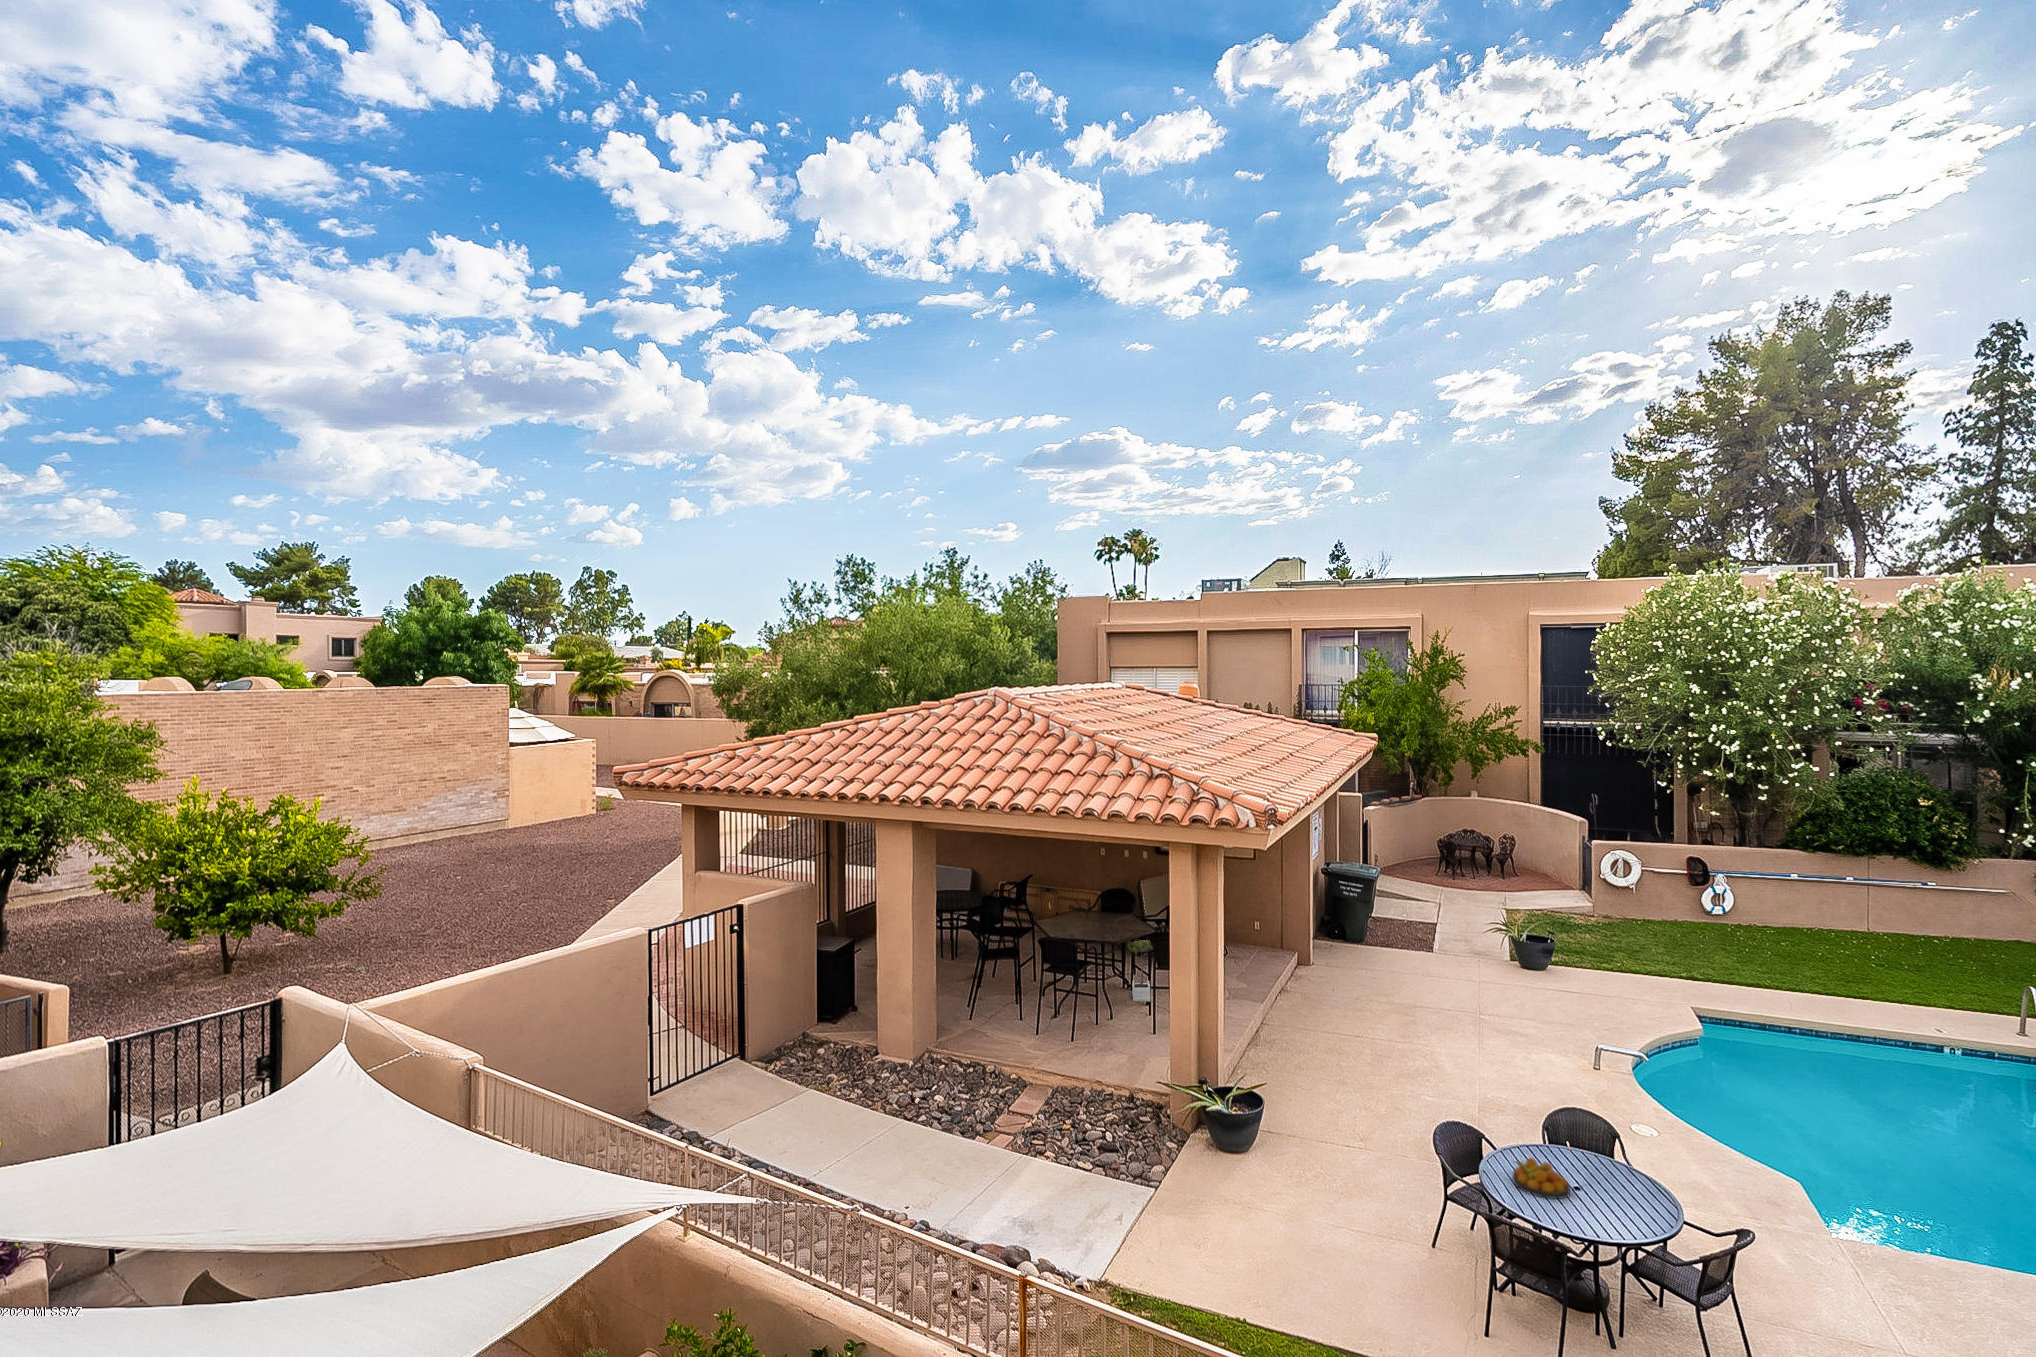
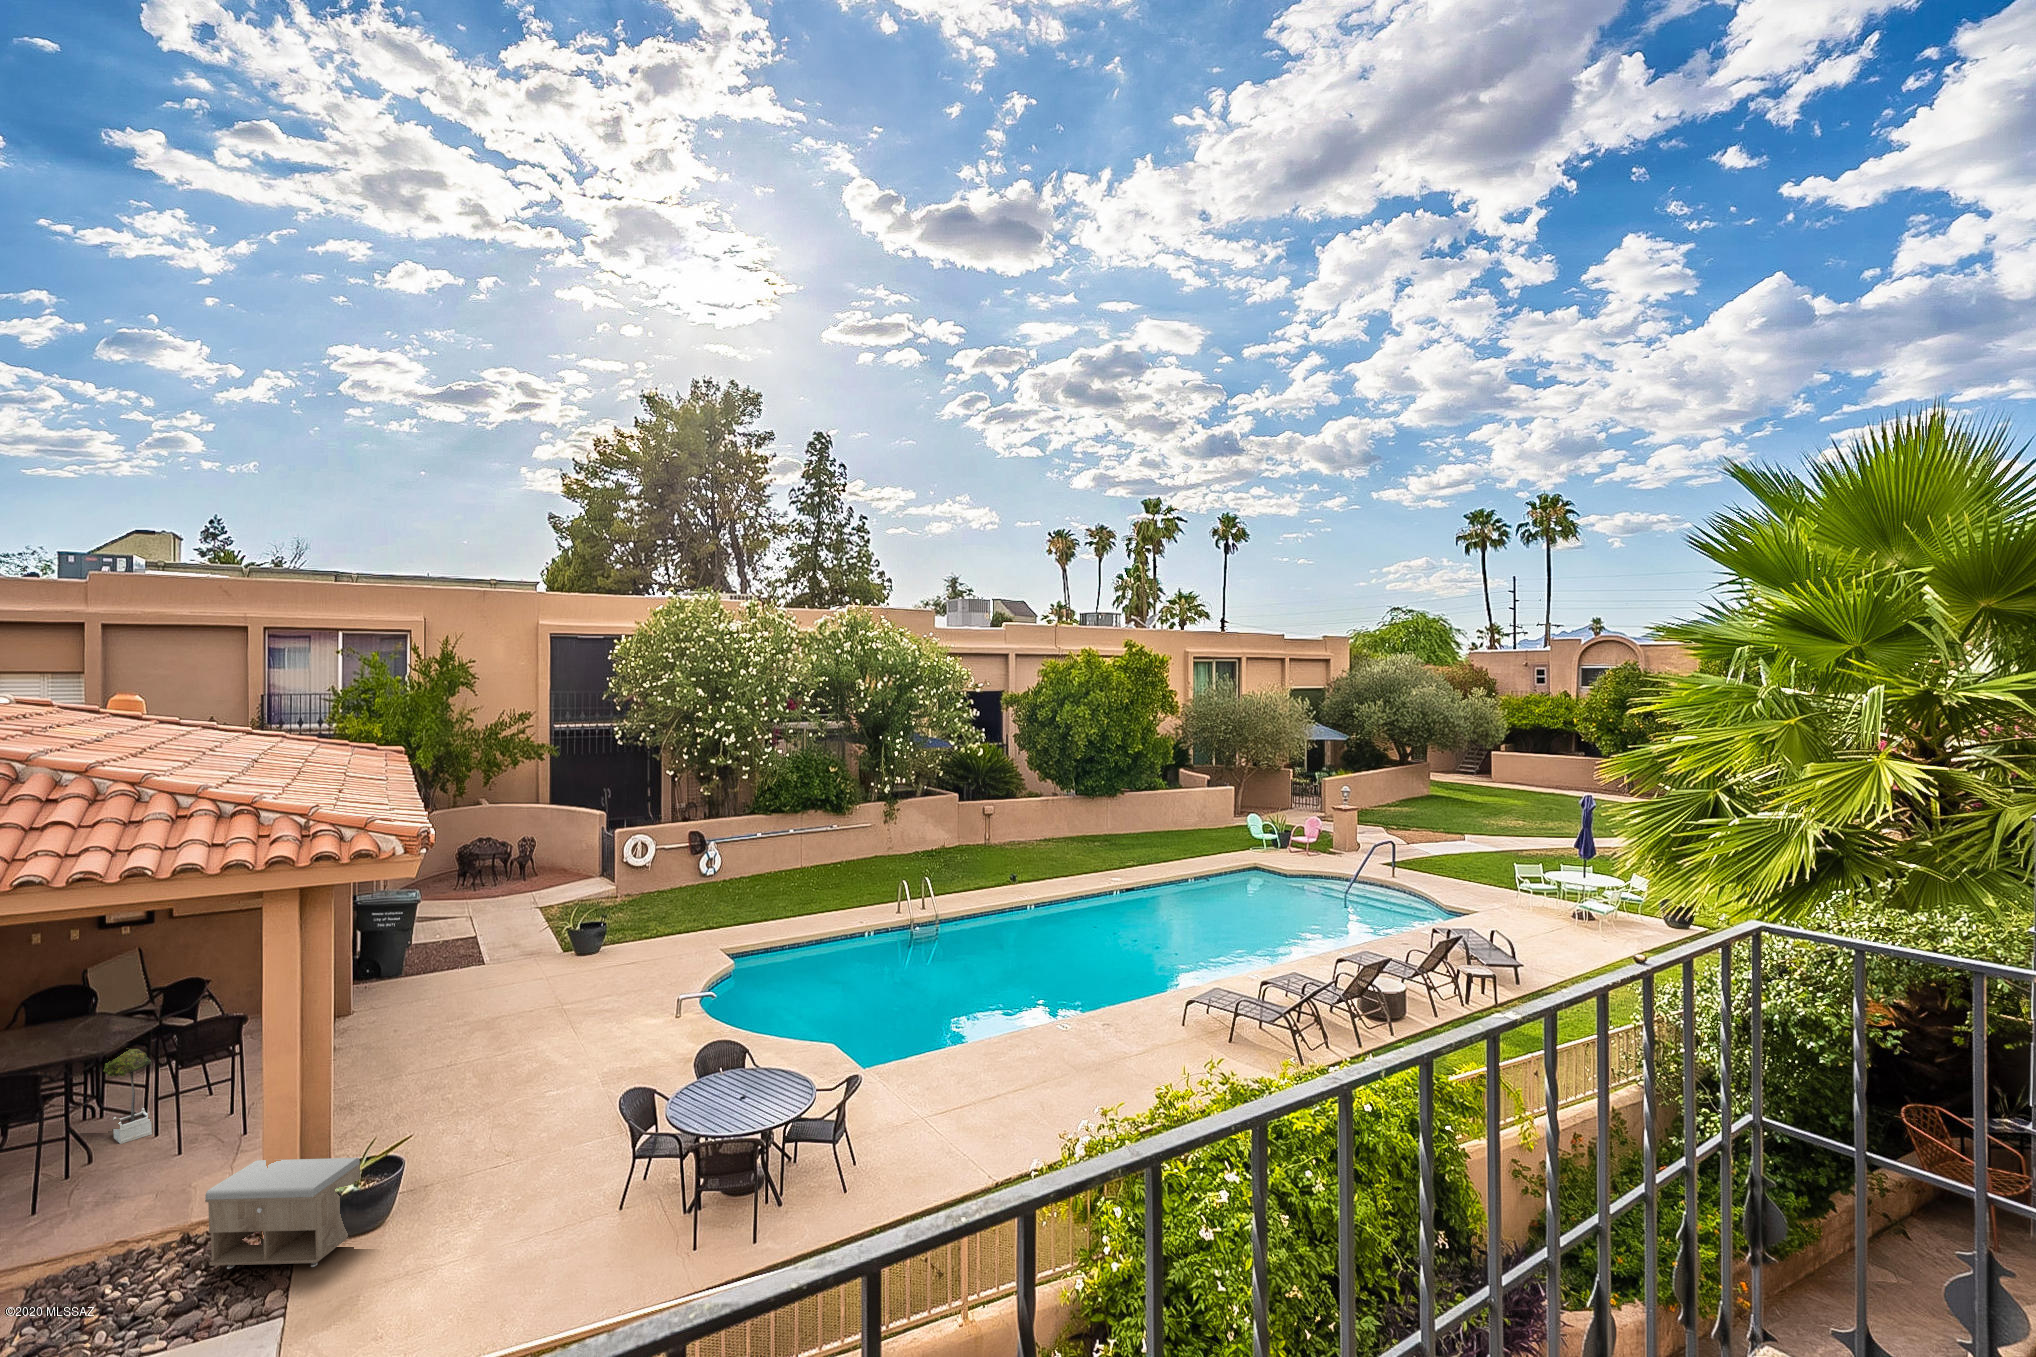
storage bench: none [1122,1047,1214,1149] -> present [205,1158,360,1269]
fruit bowl: present [1513,1158,1570,1199] -> none [709,1077,753,1107]

